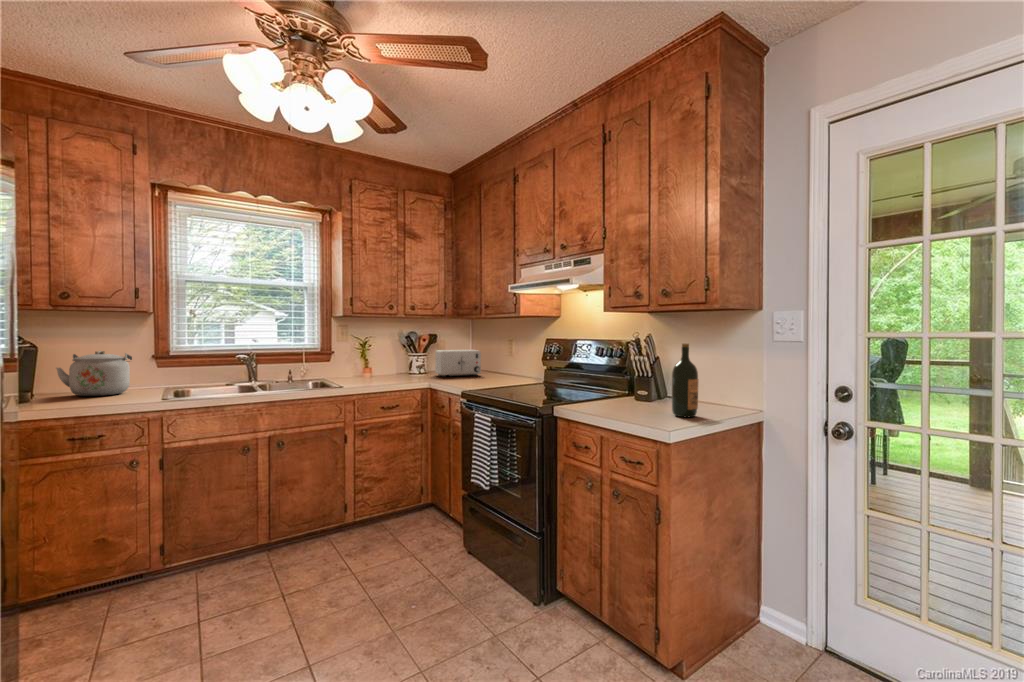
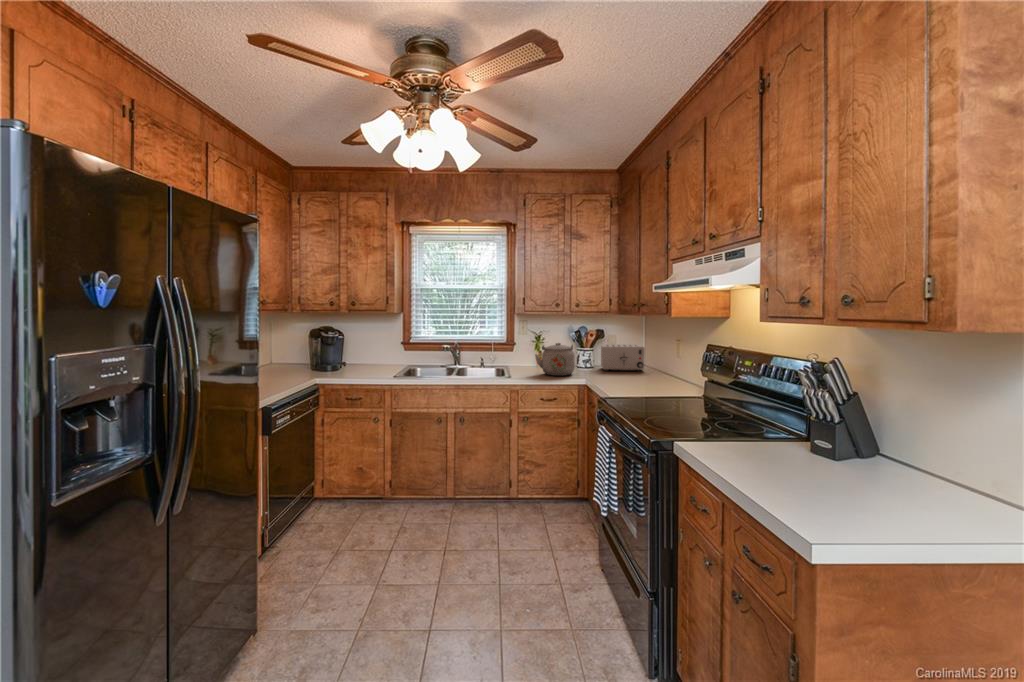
wine bottle: present [672,343,698,417] -> none [837,377,889,487]
kettle: present [56,351,132,396] -> present [535,343,575,376]

